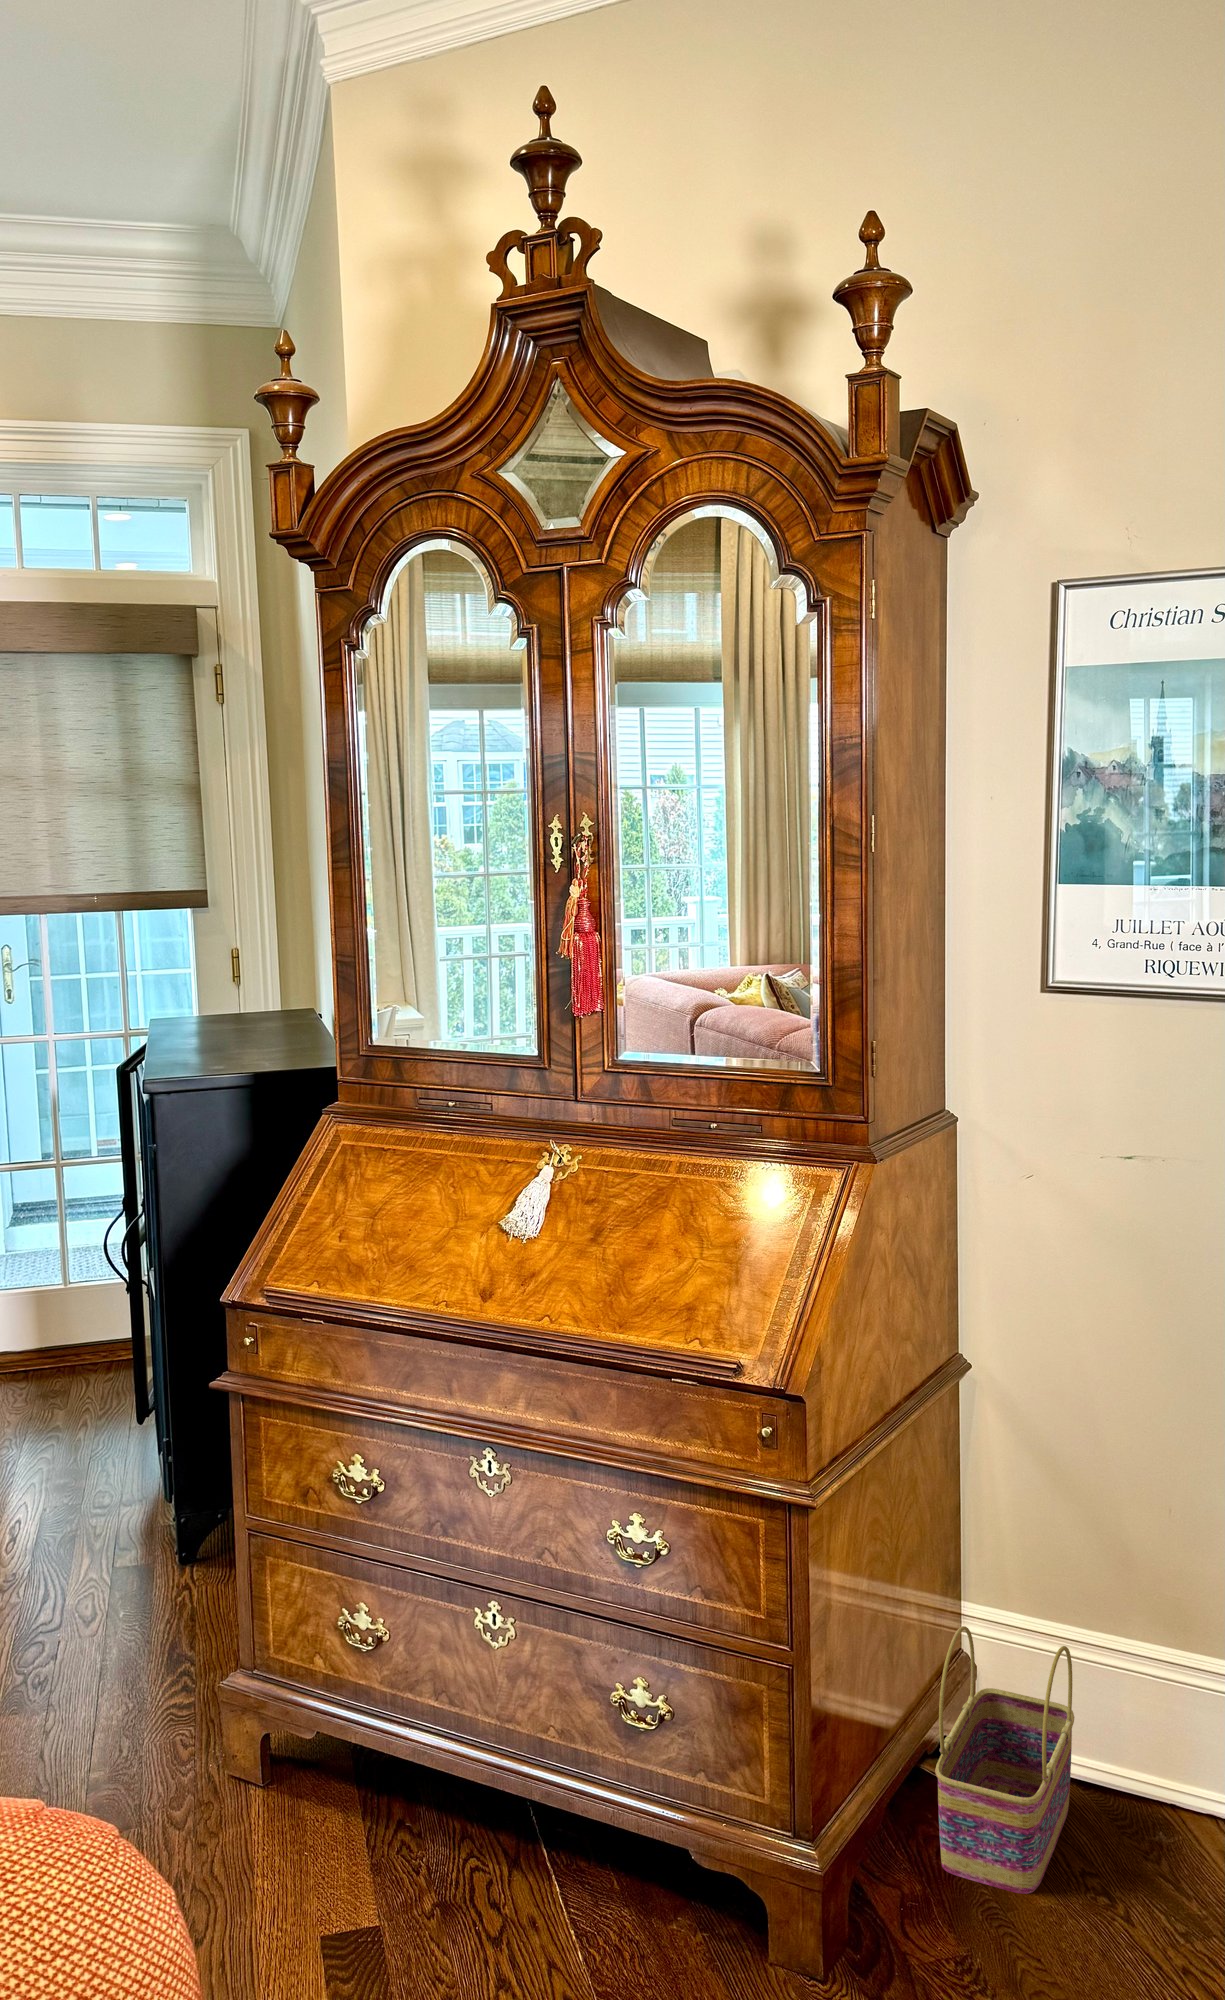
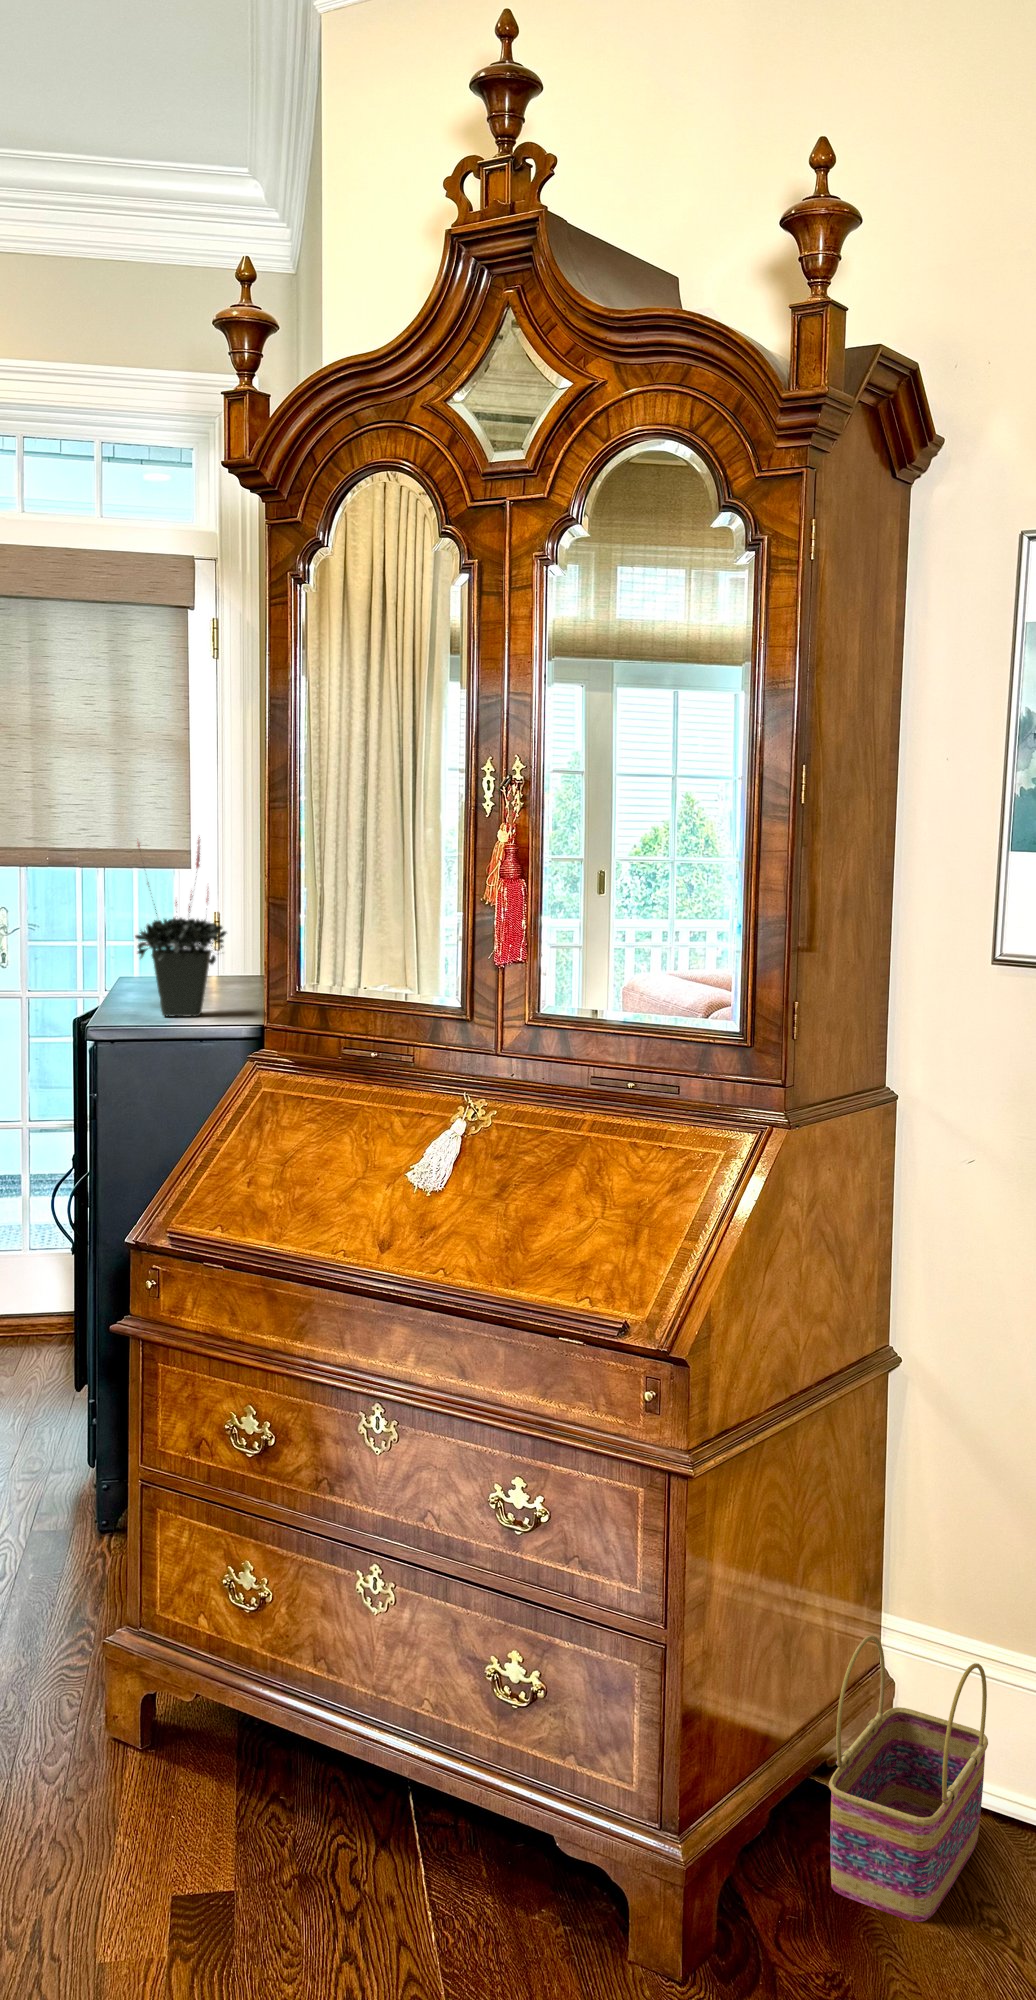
potted plant: none [186,884,281,1063] -> present [135,837,226,1017]

